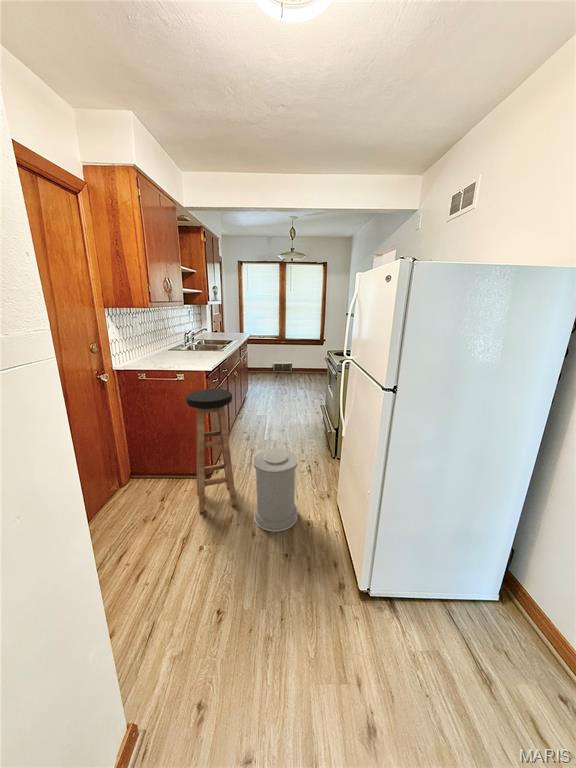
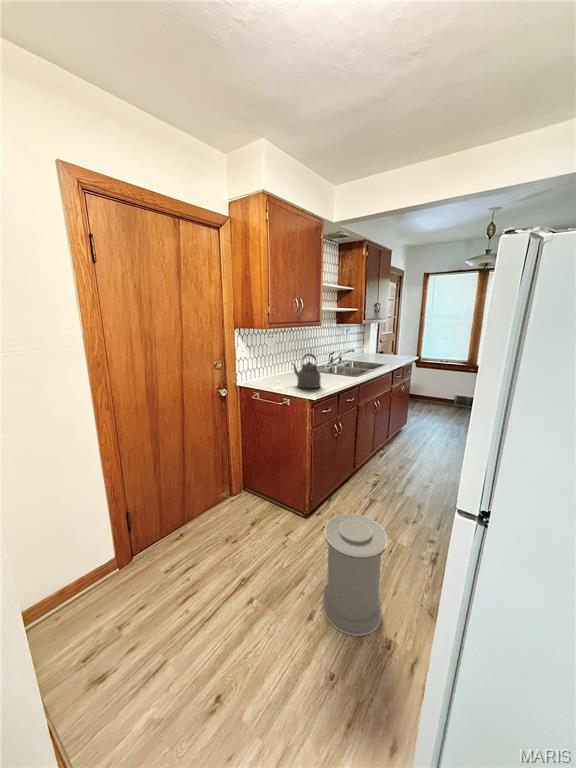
kettle: none [170,331,203,363] -> present [292,354,321,388]
bar stool: present [186,389,237,513] -> none [275,420,327,565]

